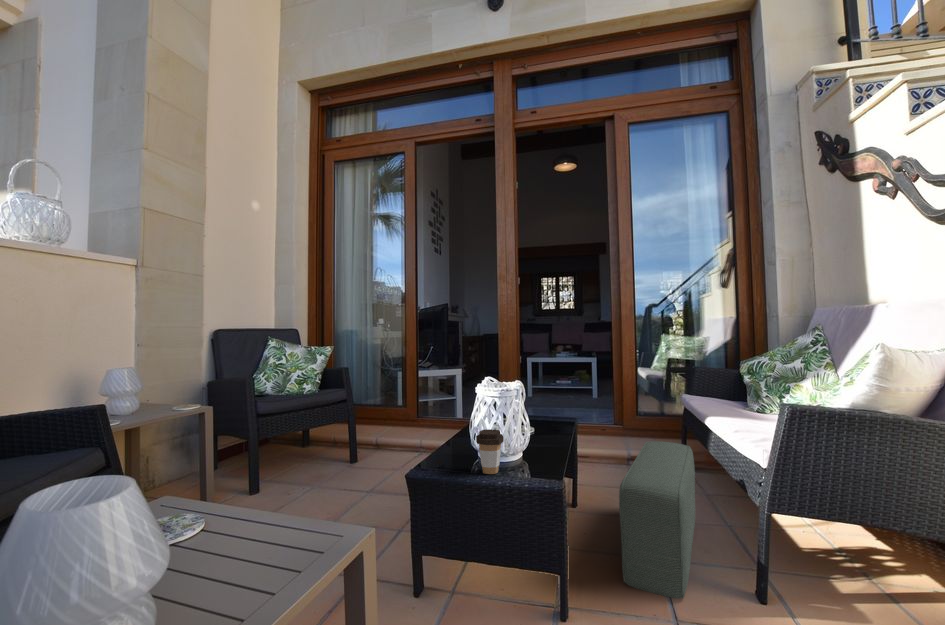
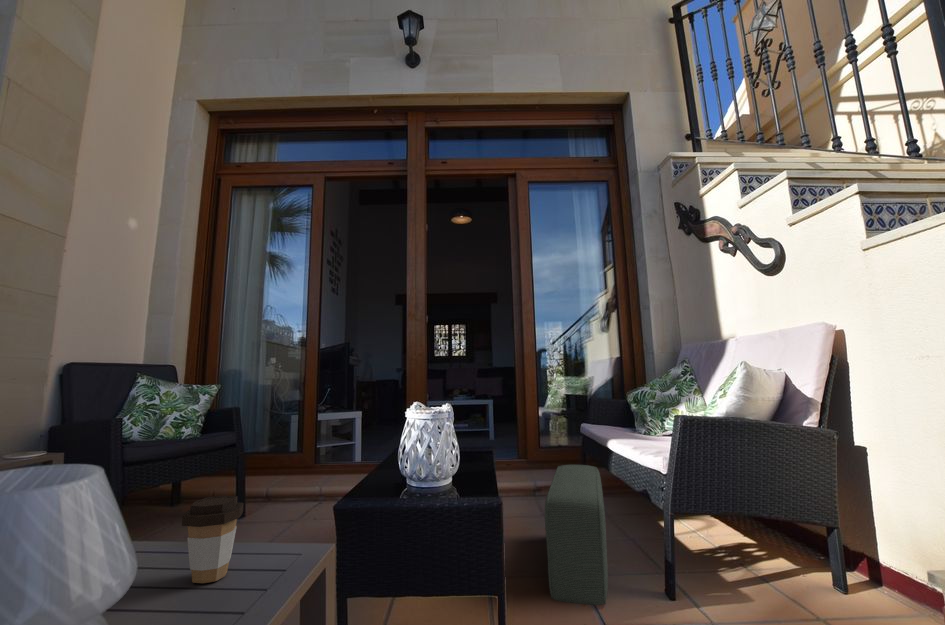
coffee cup: present [476,429,504,474] -> present [182,496,243,583]

